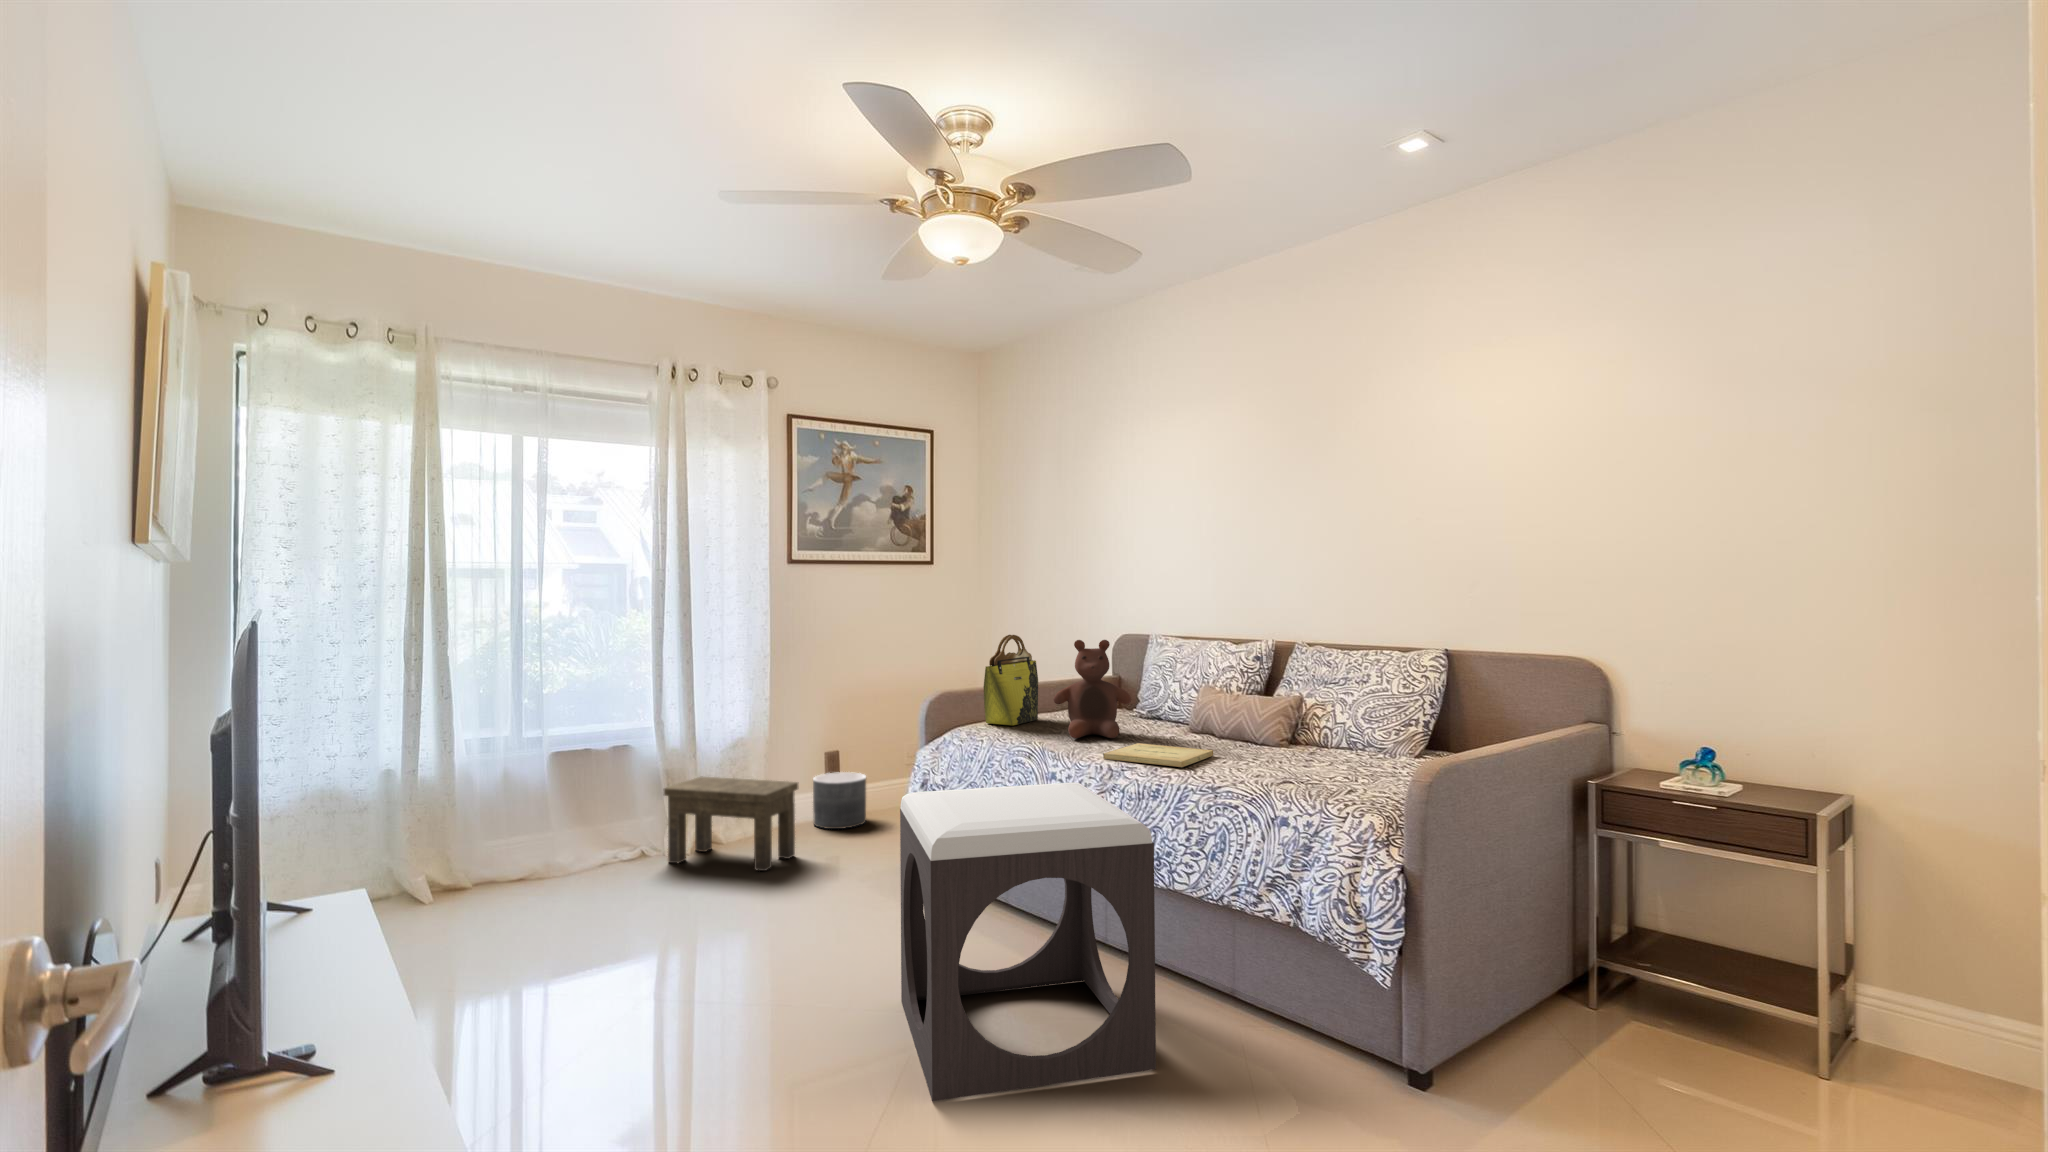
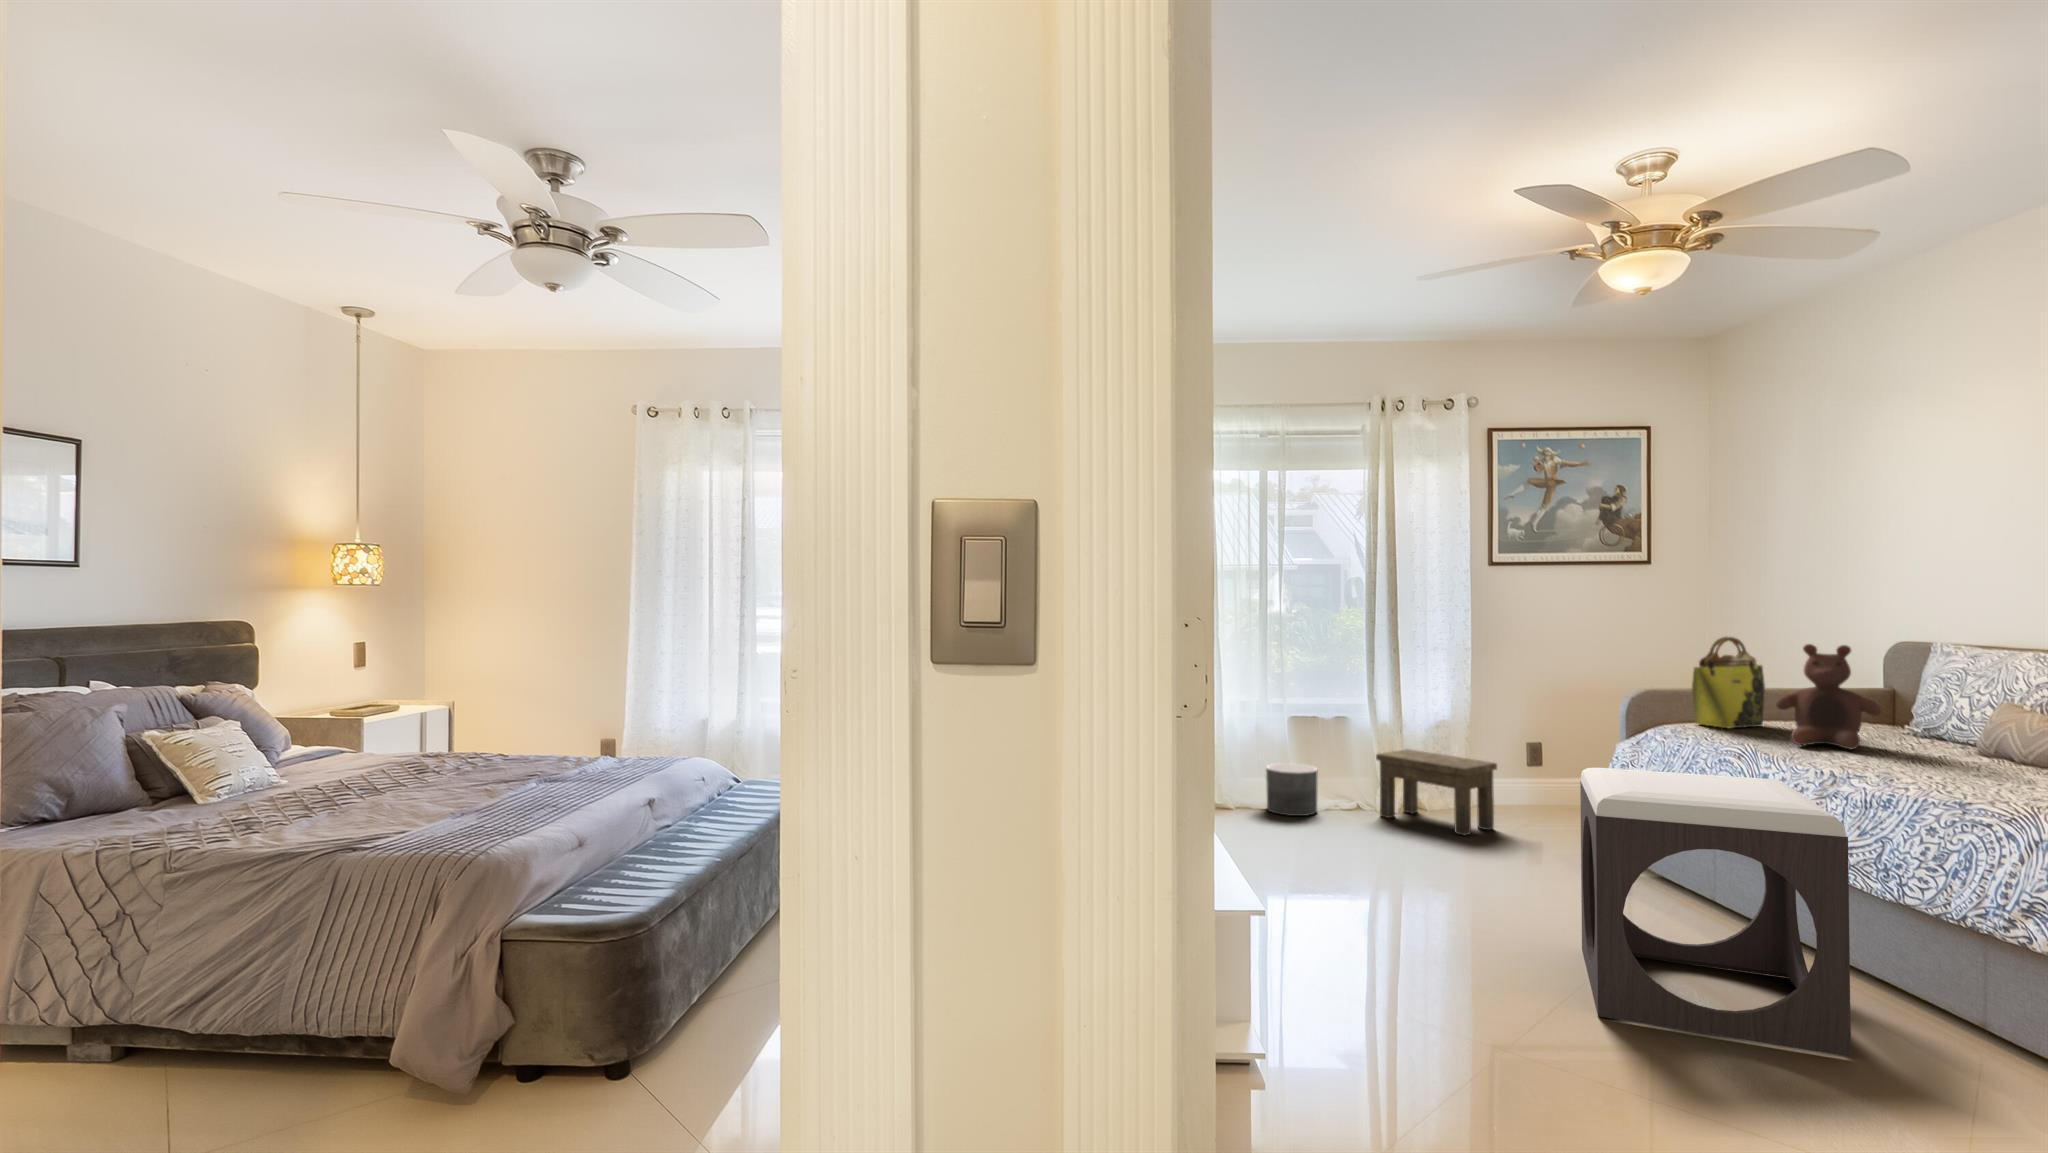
book: present [1103,743,1213,767] -> none [1826,756,1986,782]
planter: present [813,772,866,829] -> present [1266,763,1317,816]

